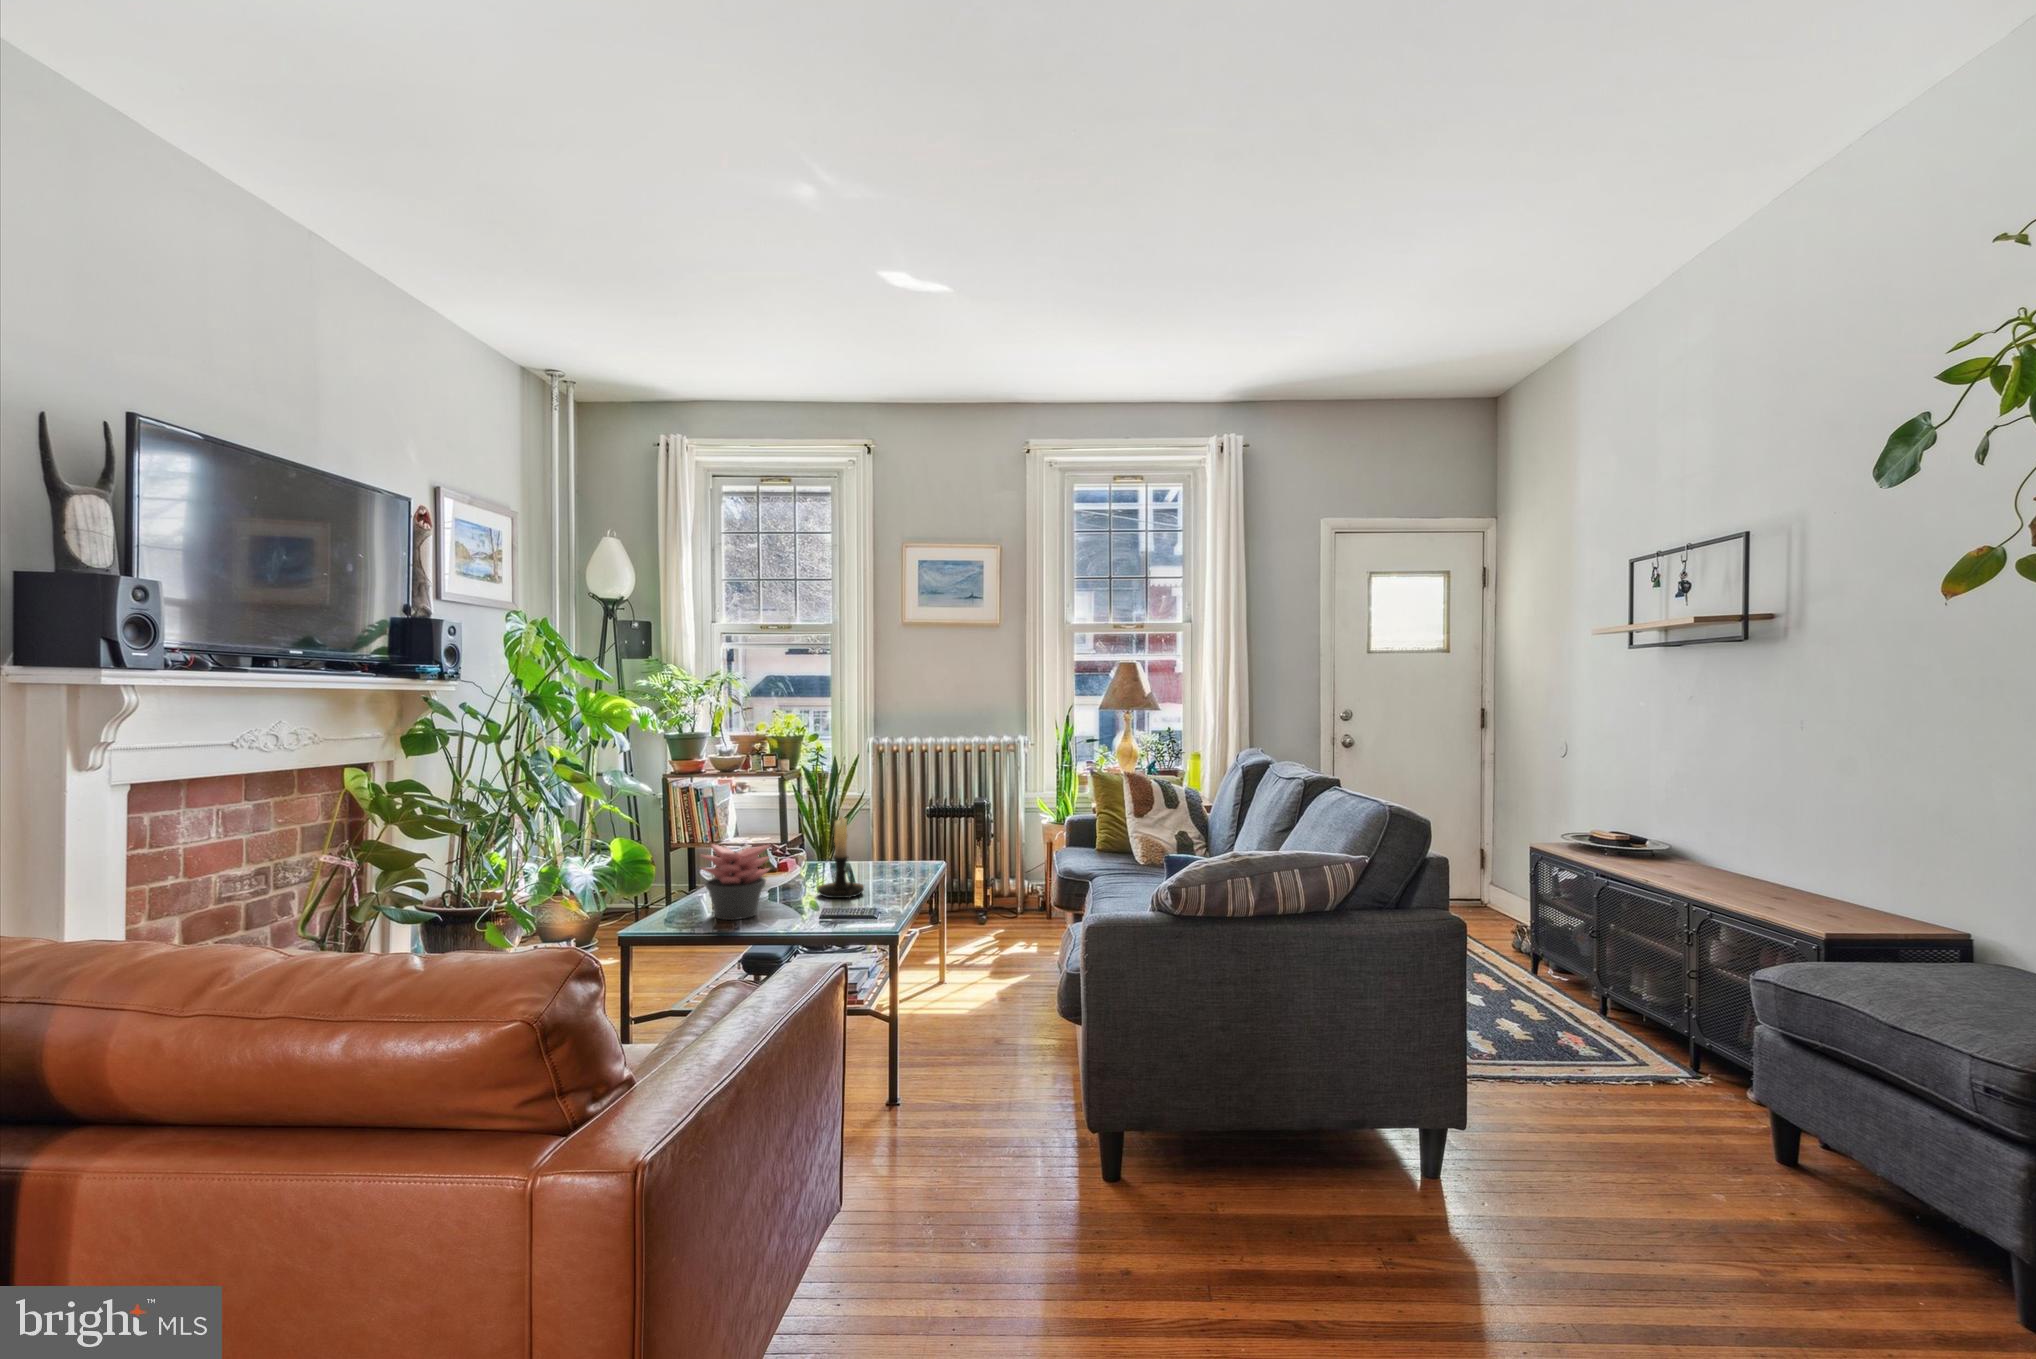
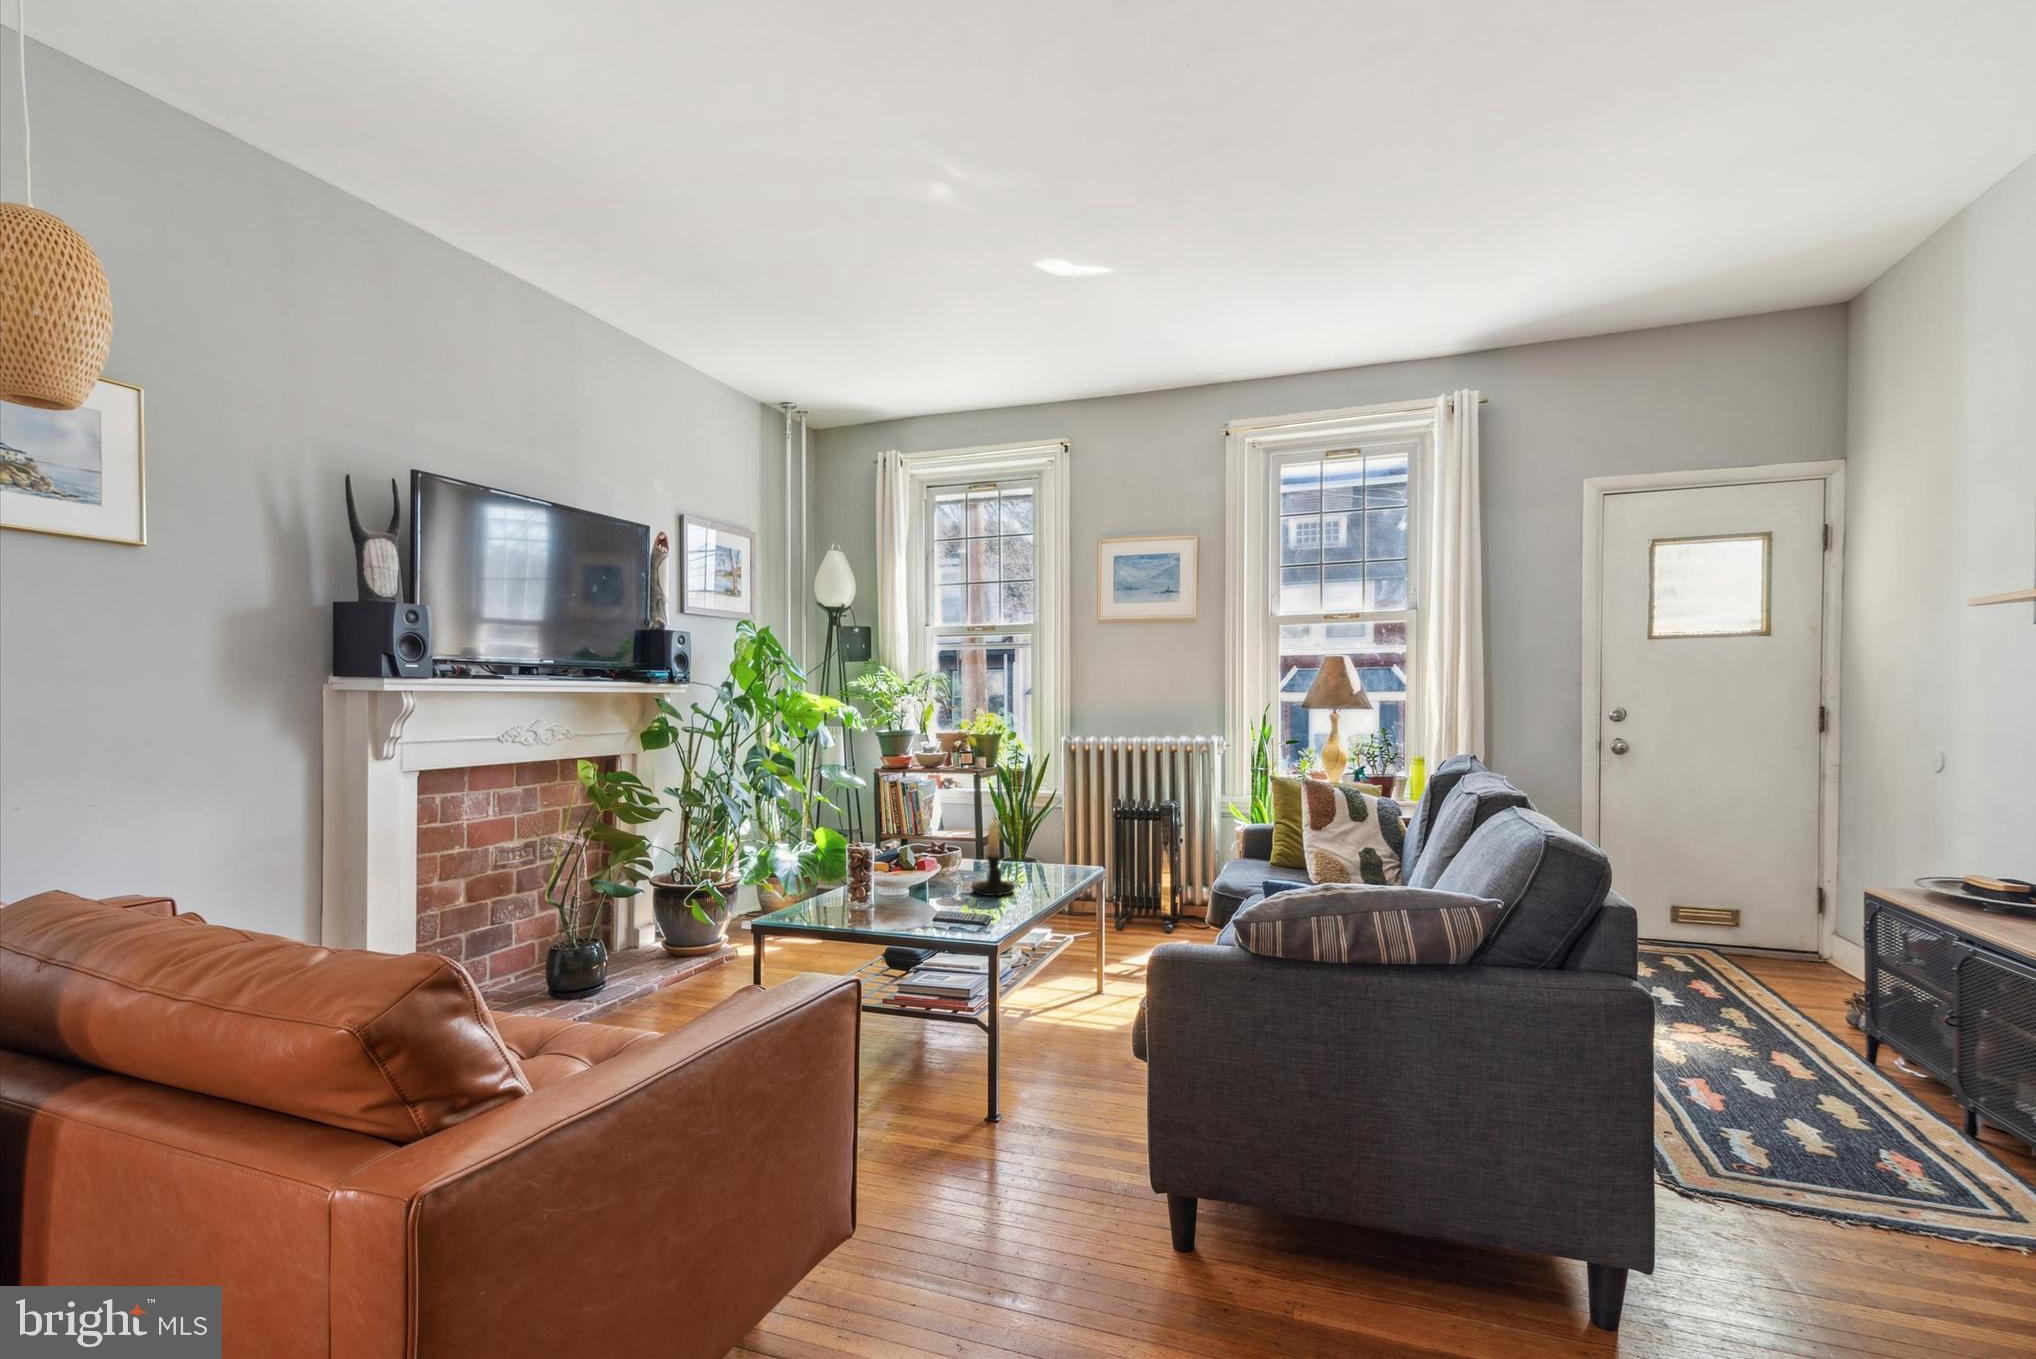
succulent plant: present [702,844,770,920] -> none [858,840,922,911]

